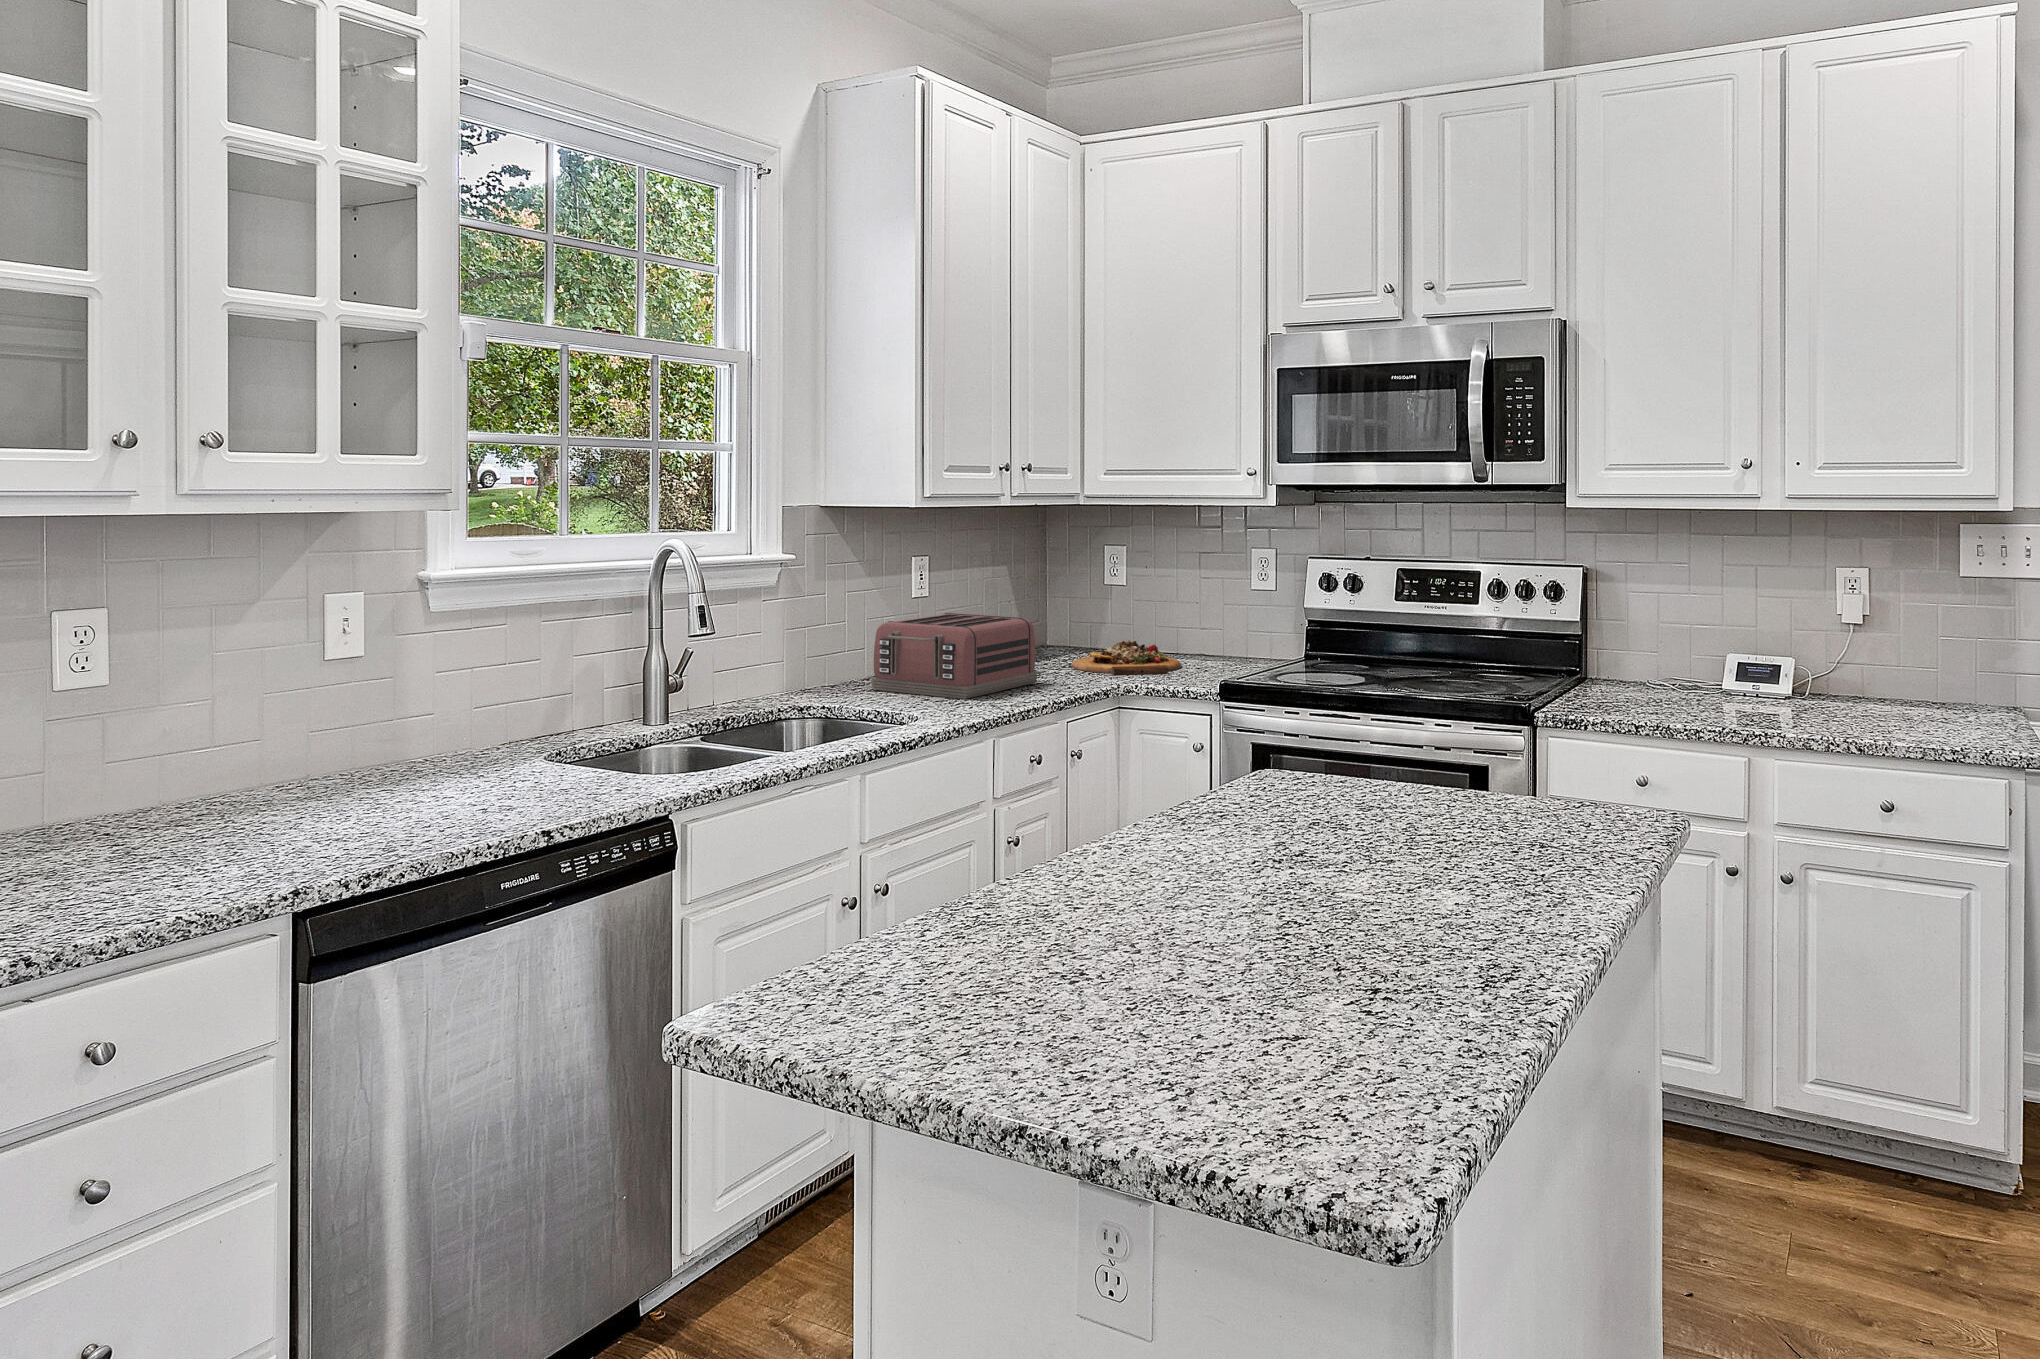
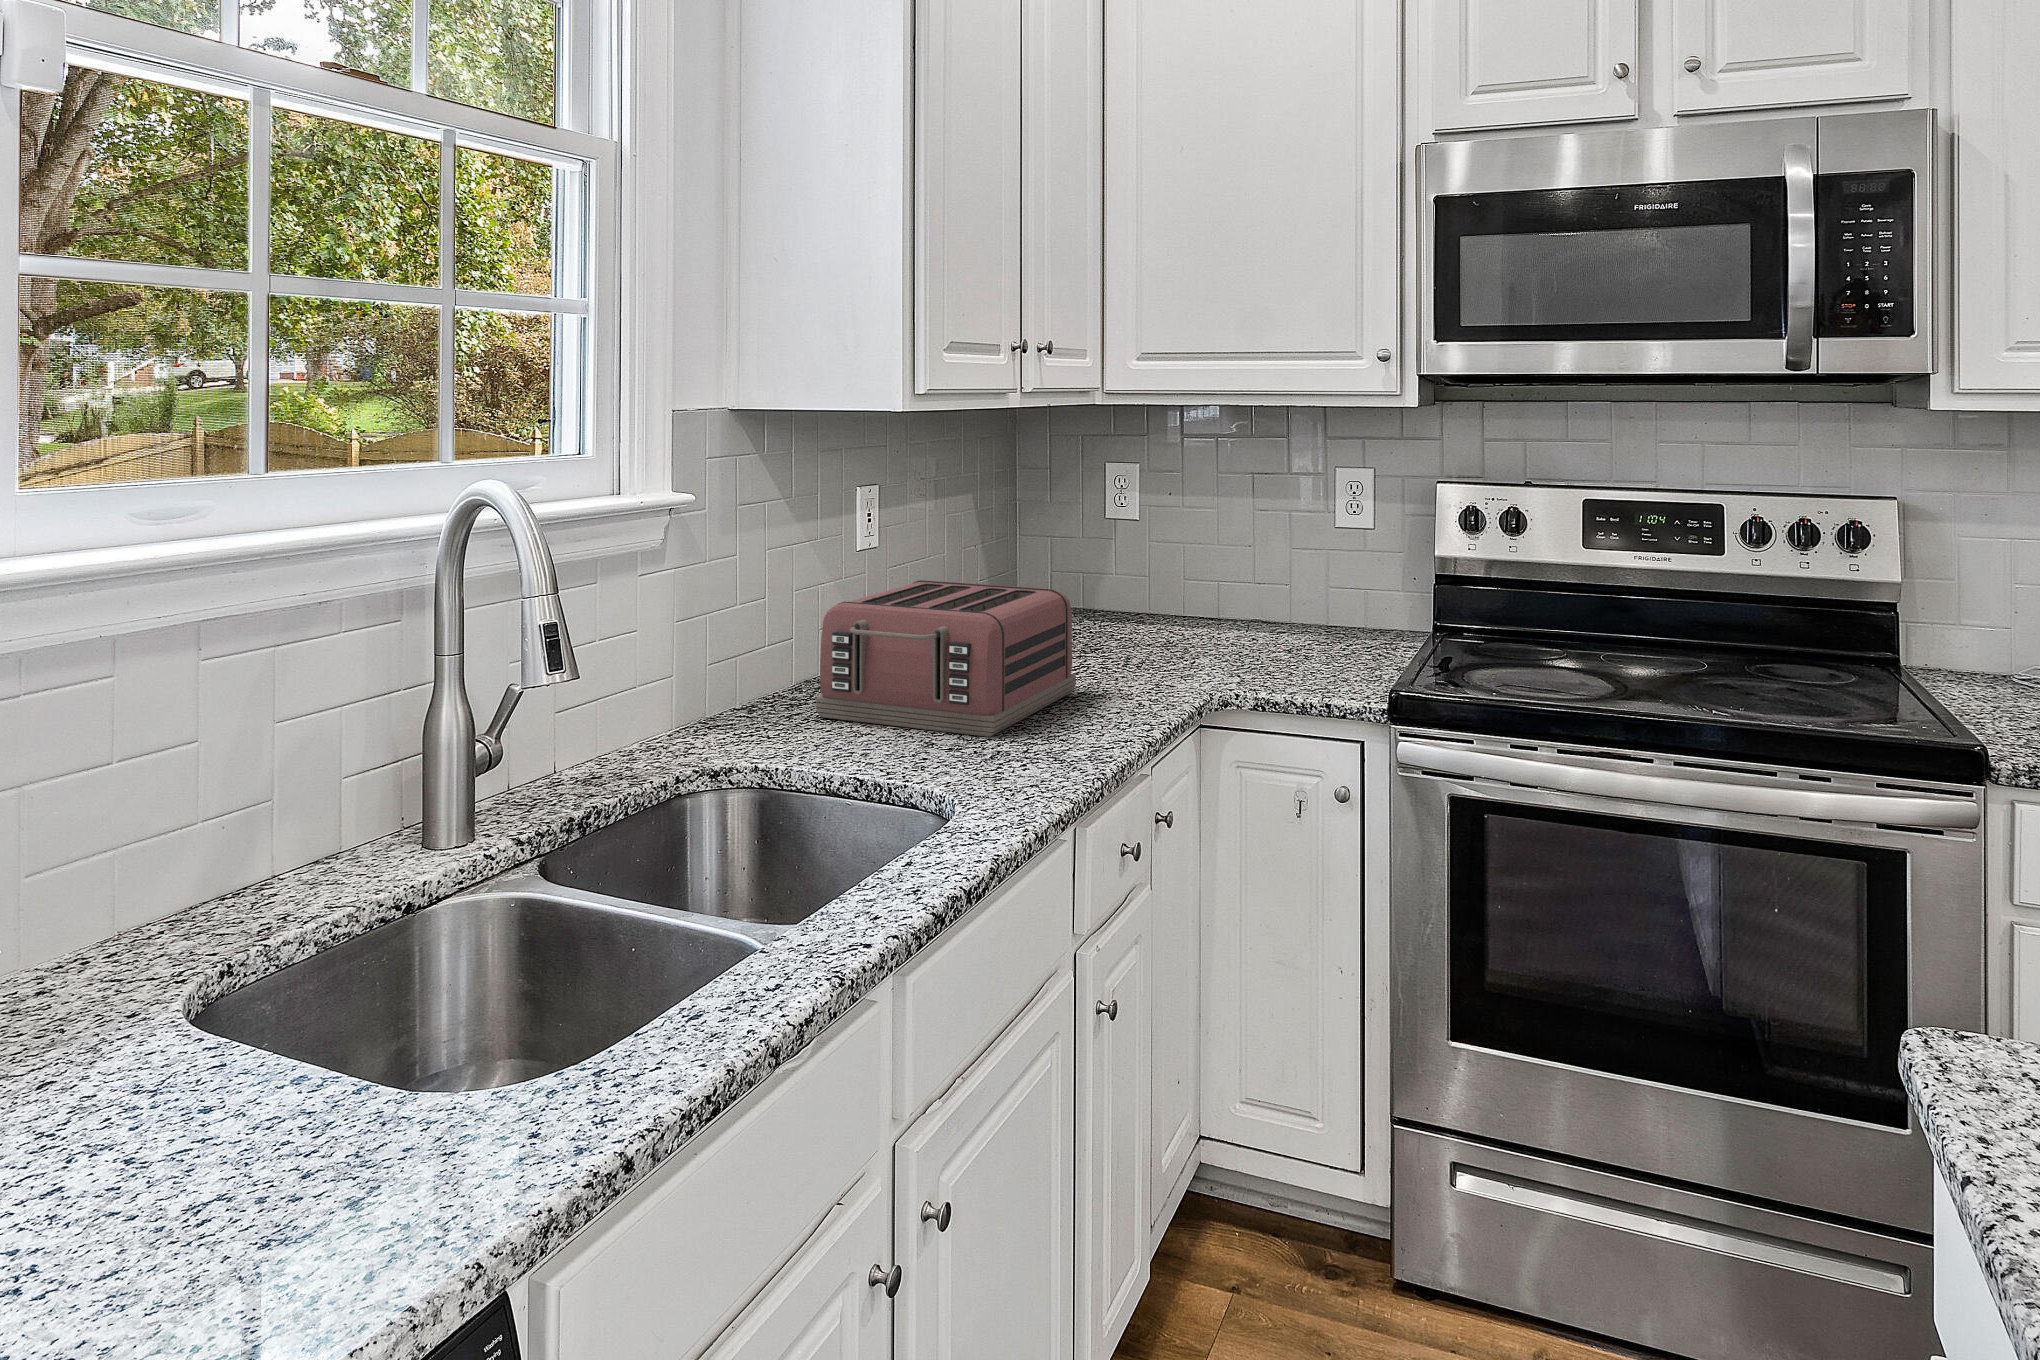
cutting board: present [1072,641,1182,675] -> none [1088,611,1256,670]

